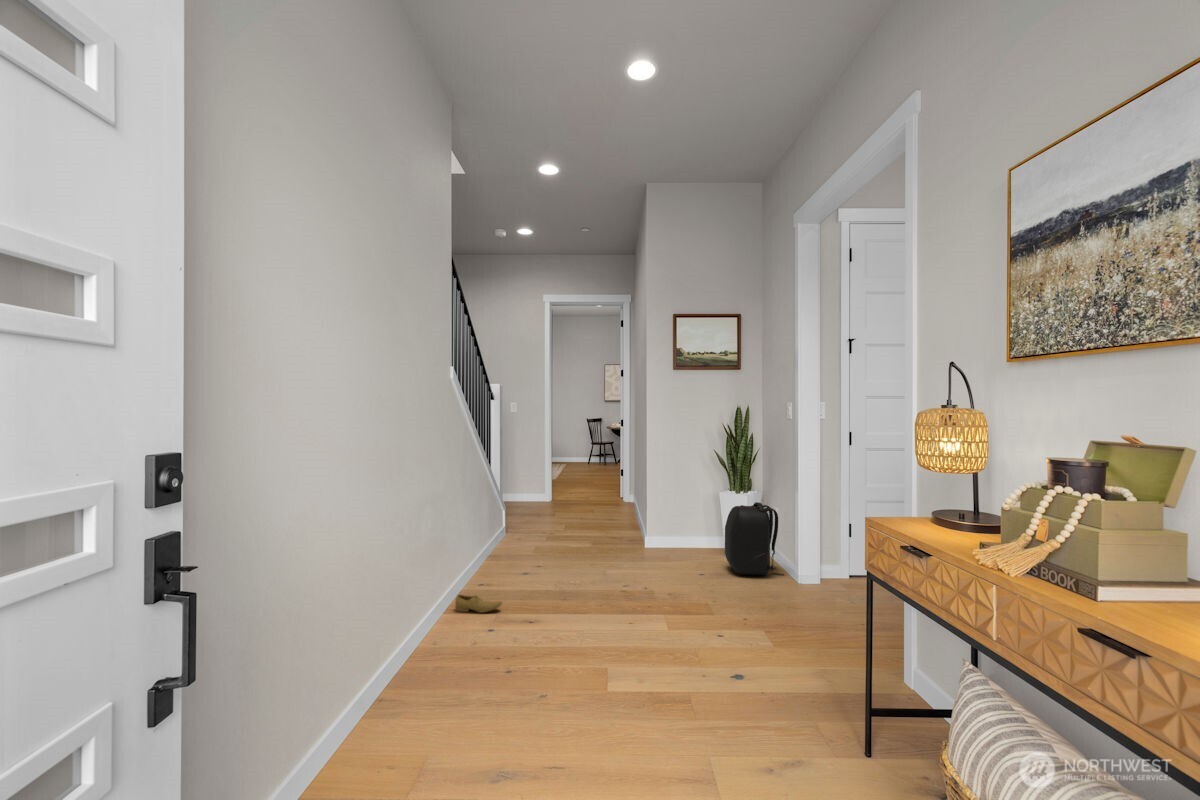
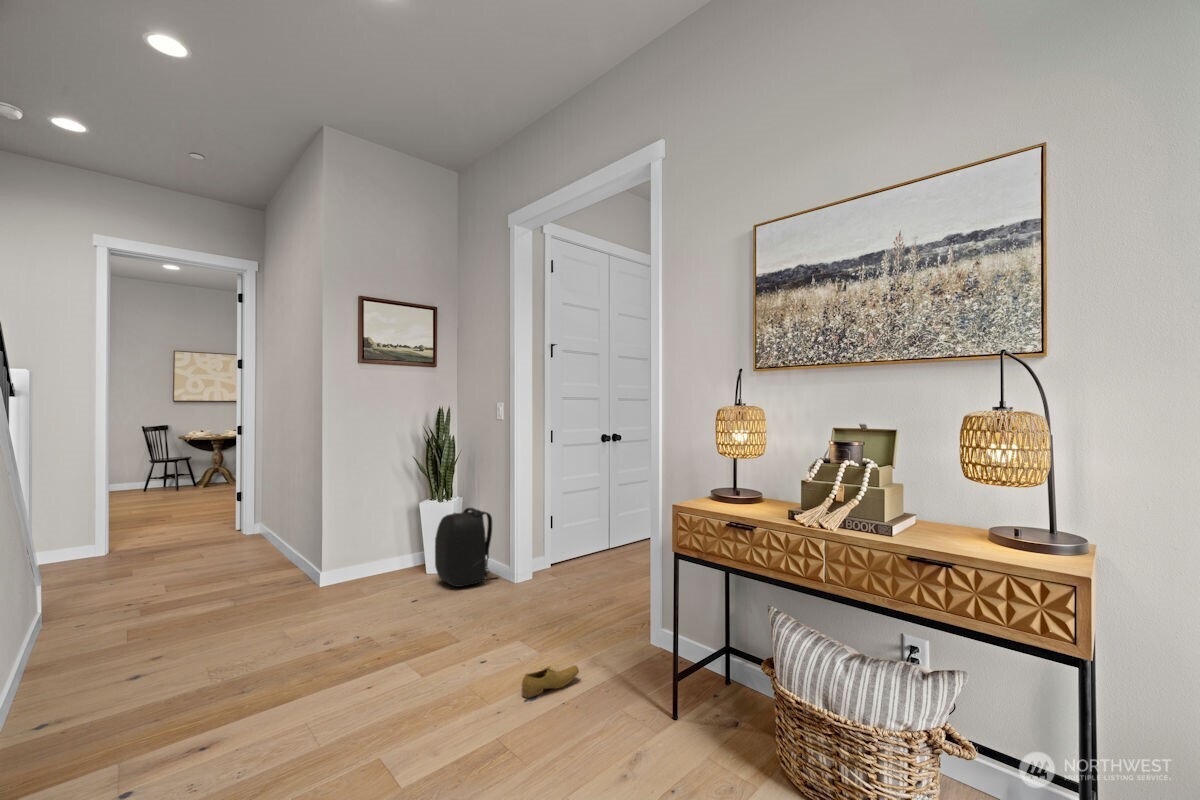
shoe: present [455,594,502,612] -> present [522,665,579,698]

